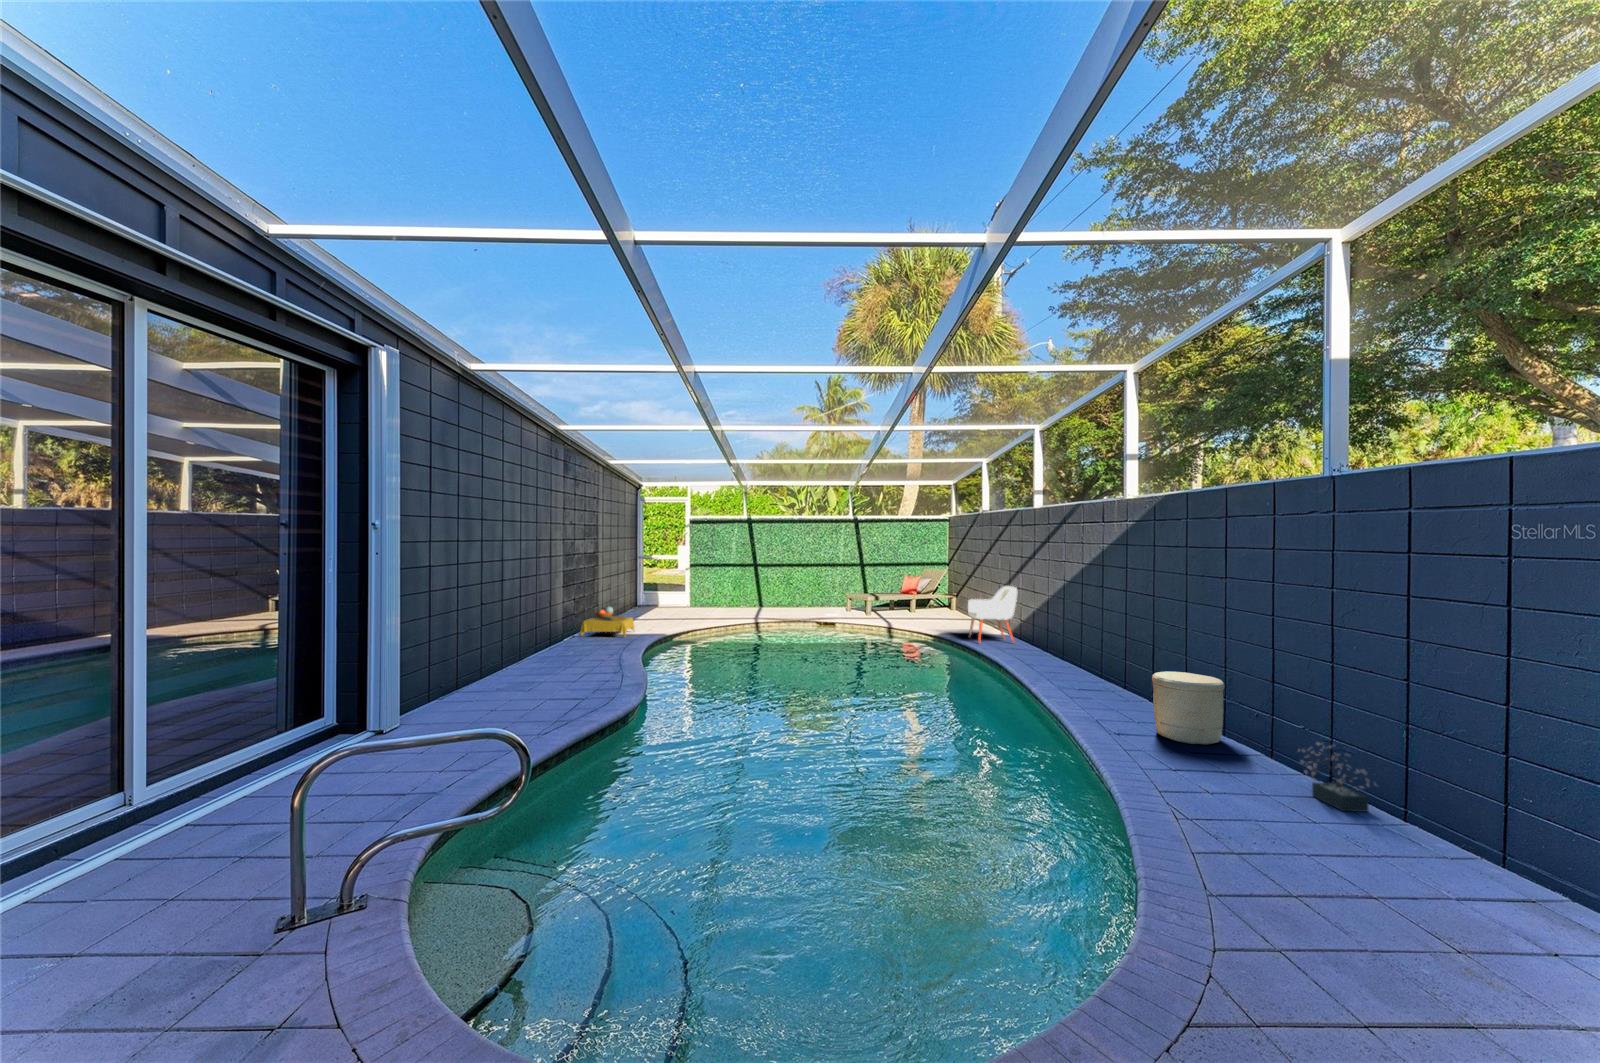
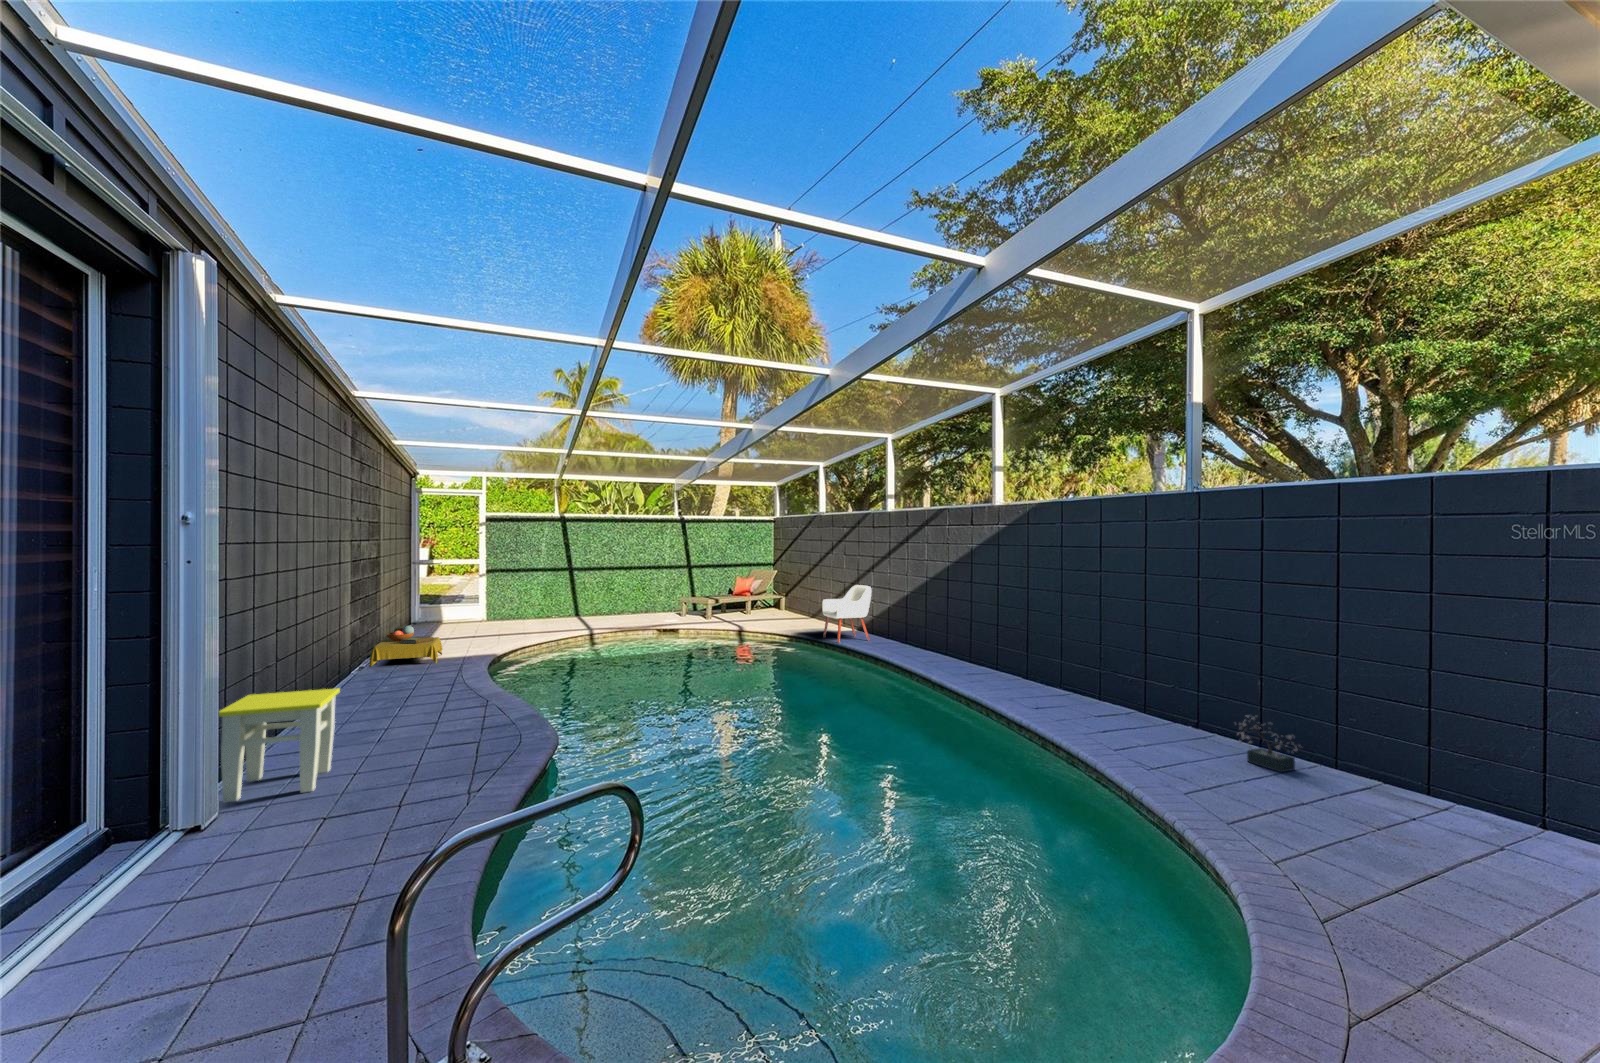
stool: none [432,642,511,711] -> present [219,688,340,803]
woven basket: present [1152,672,1225,745] -> none [1073,661,1135,725]

